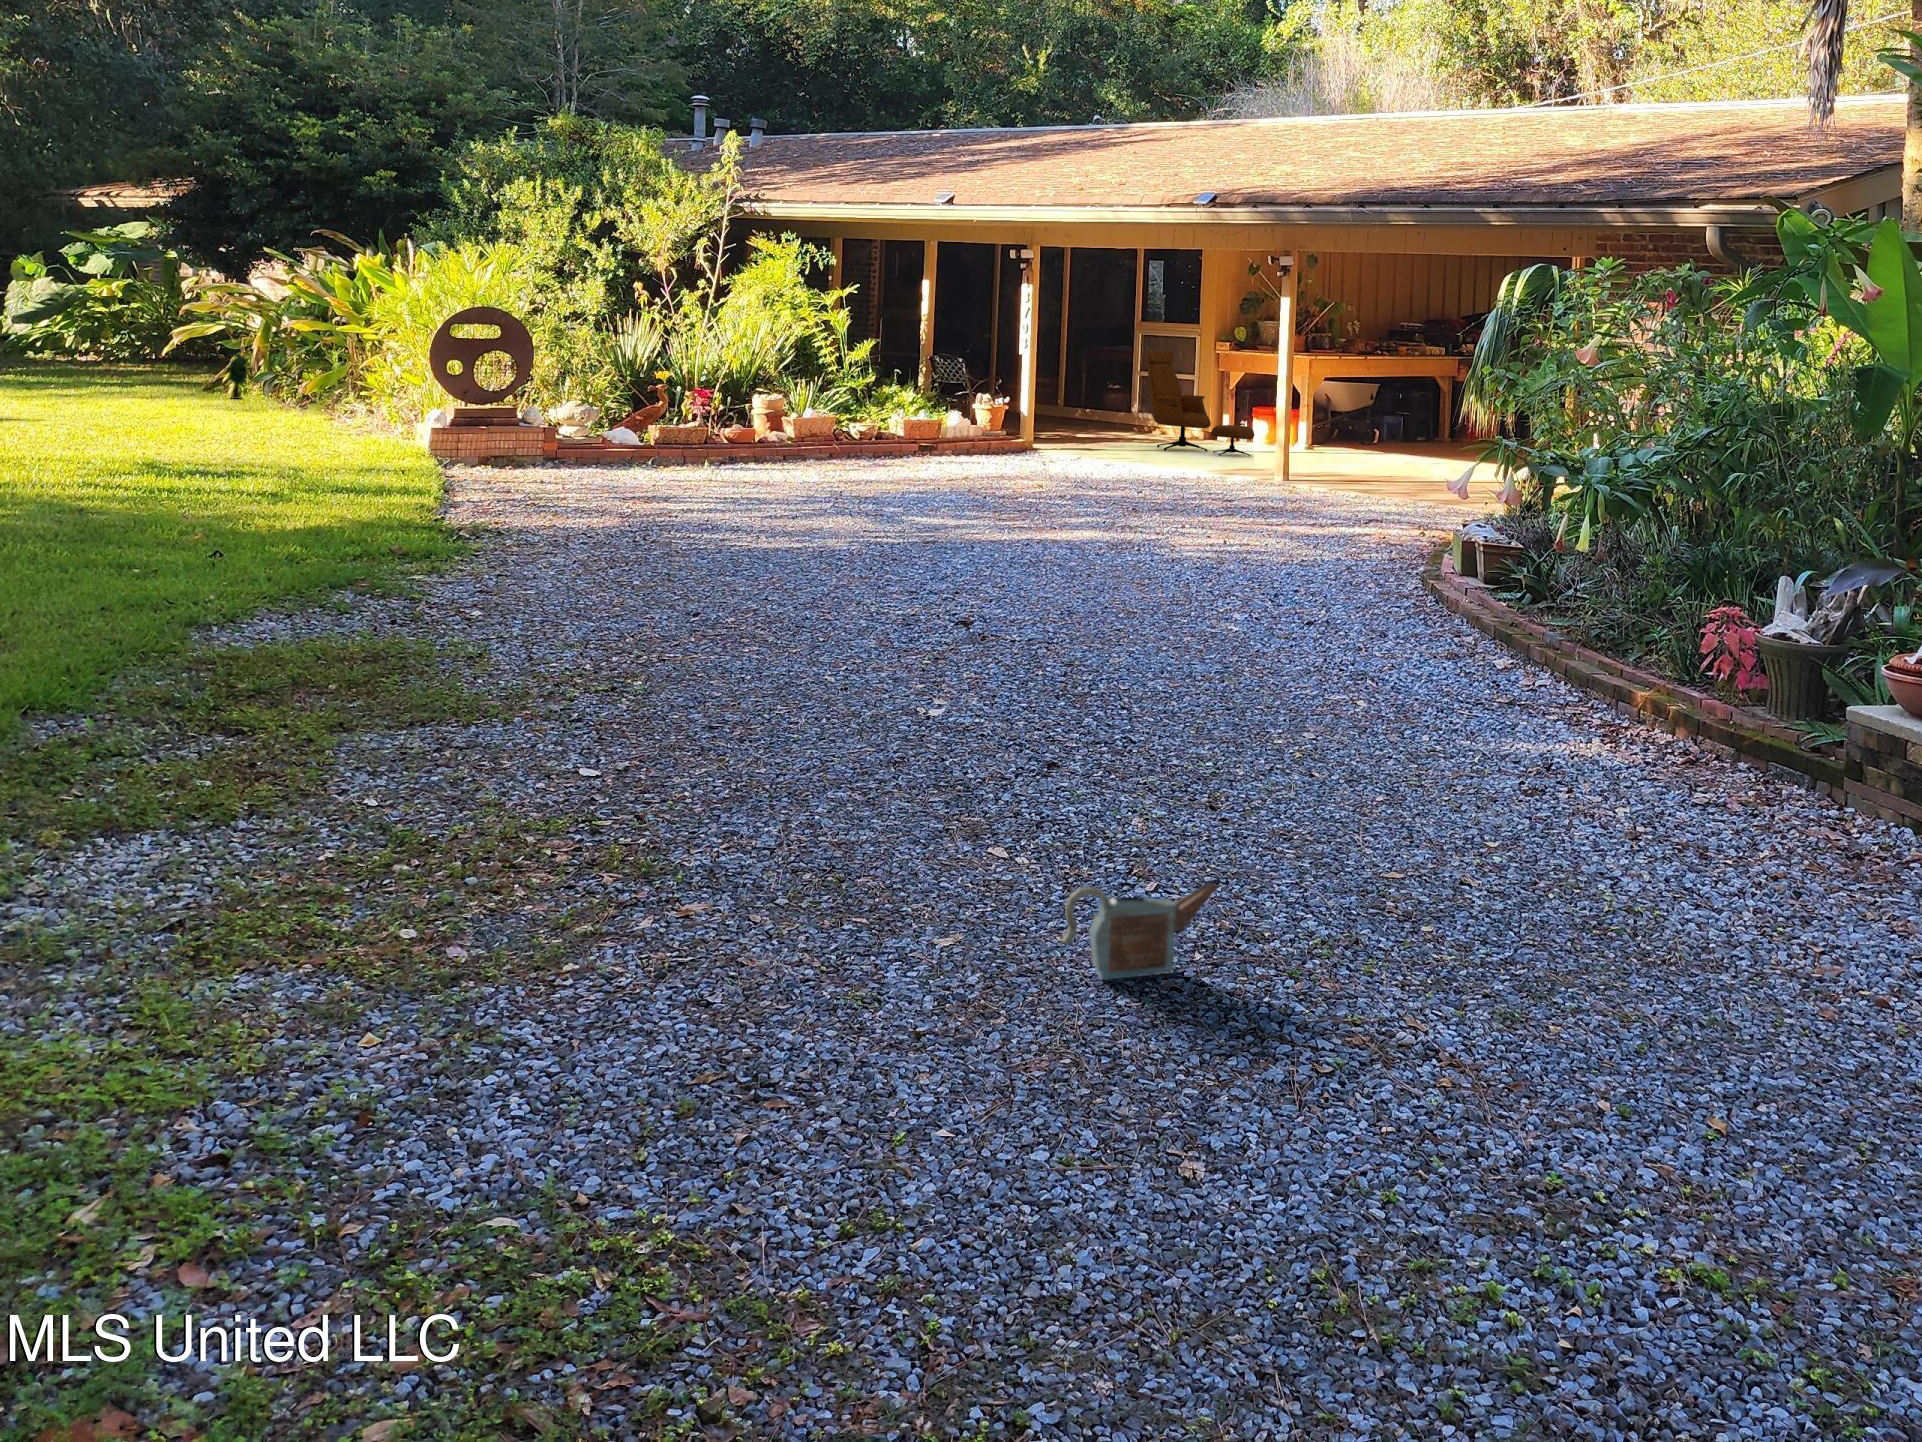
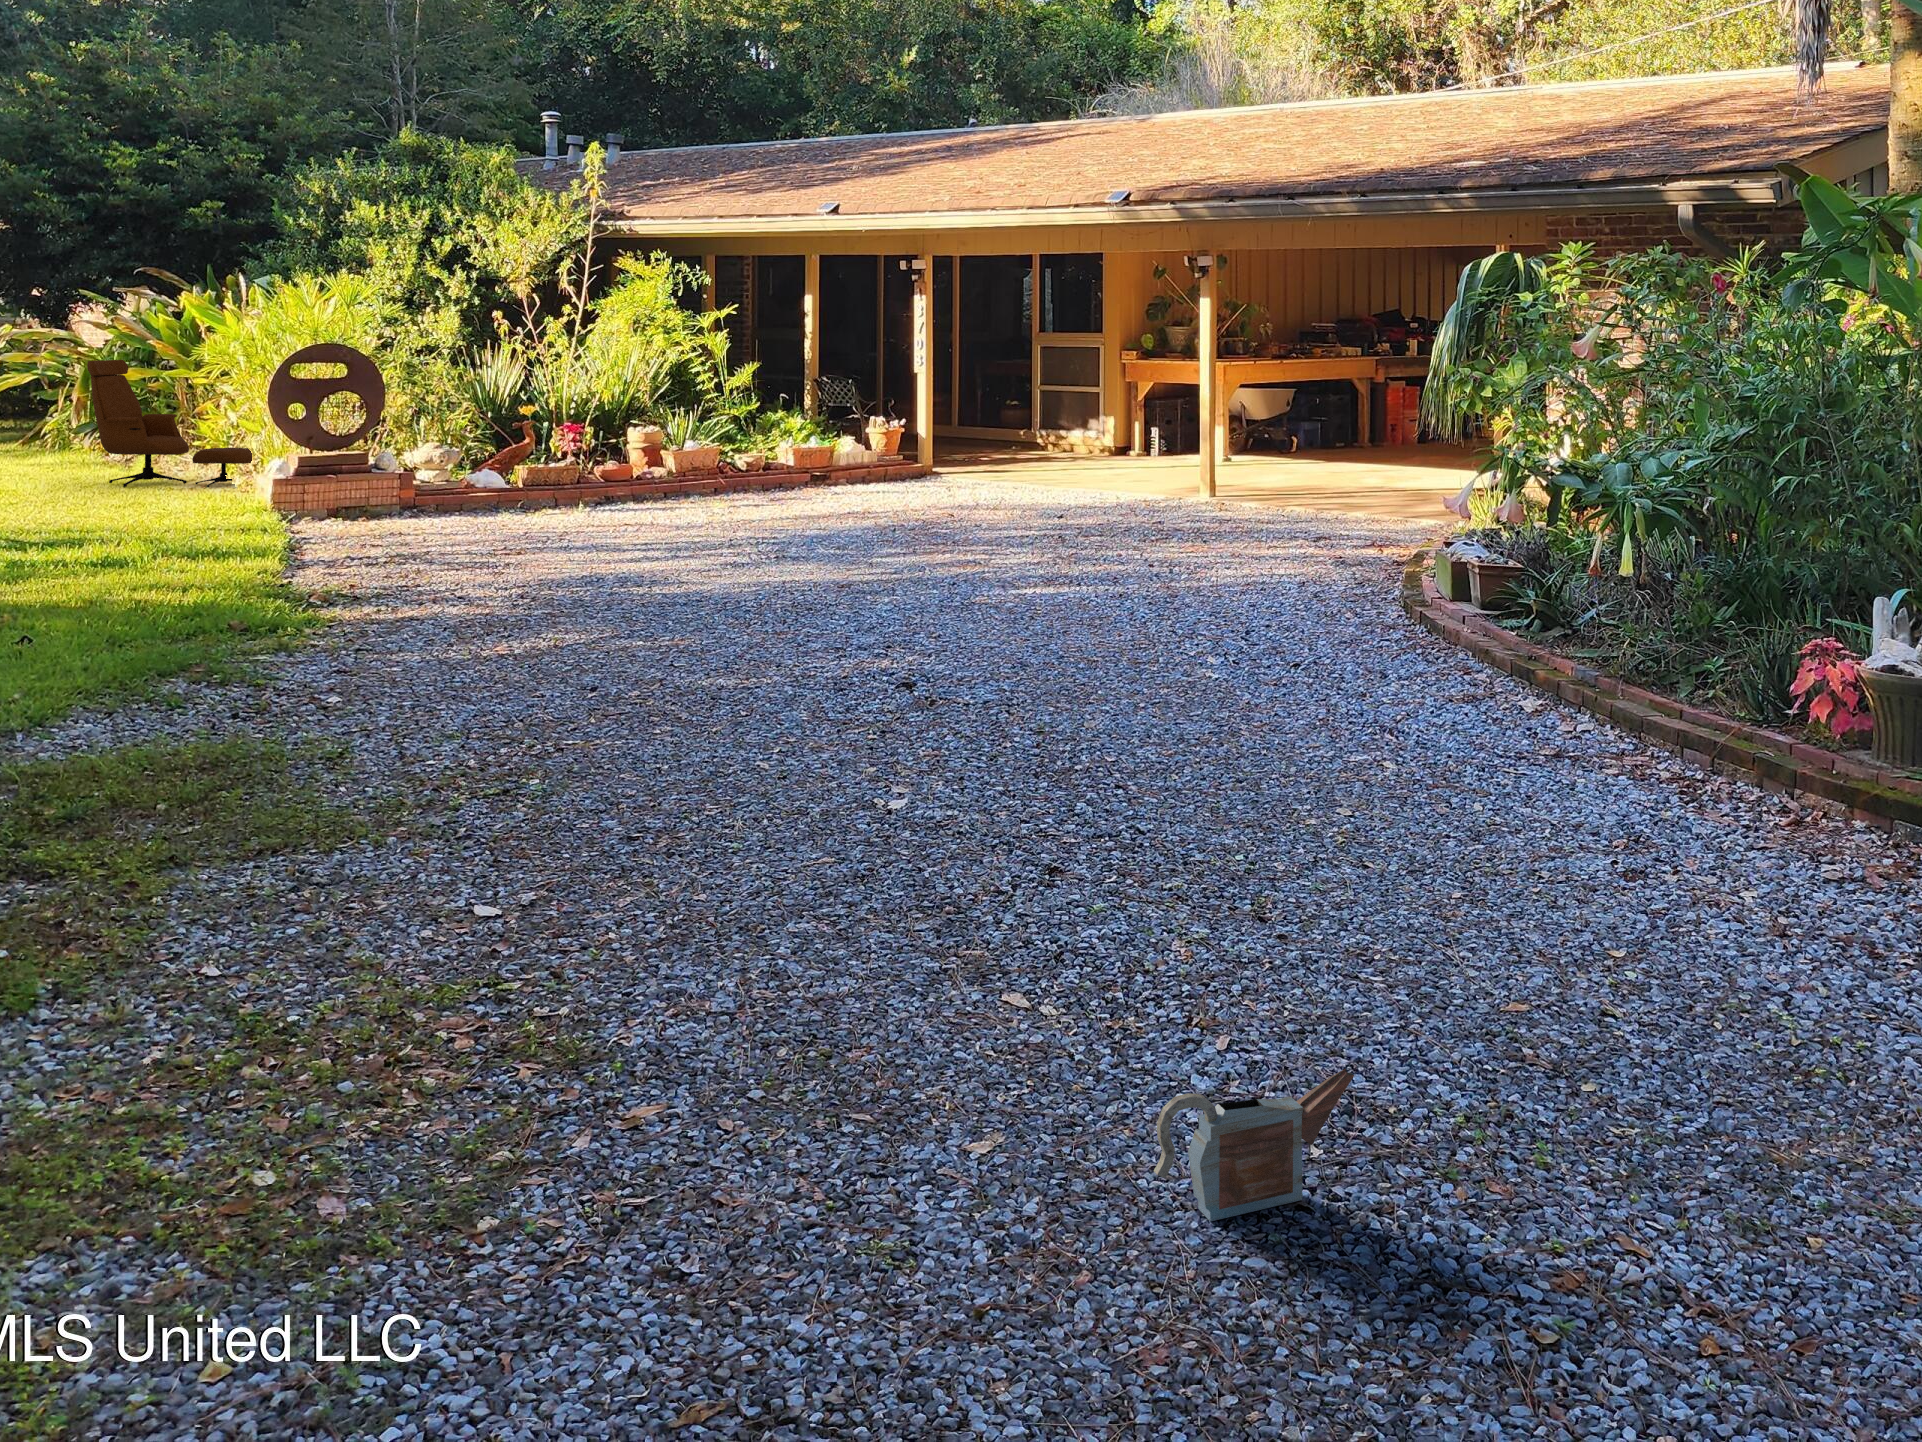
decorative plant: present [227,347,254,399] -> none [36,397,74,455]
lounge chair: present [1146,351,1254,457] -> present [87,360,252,487]

